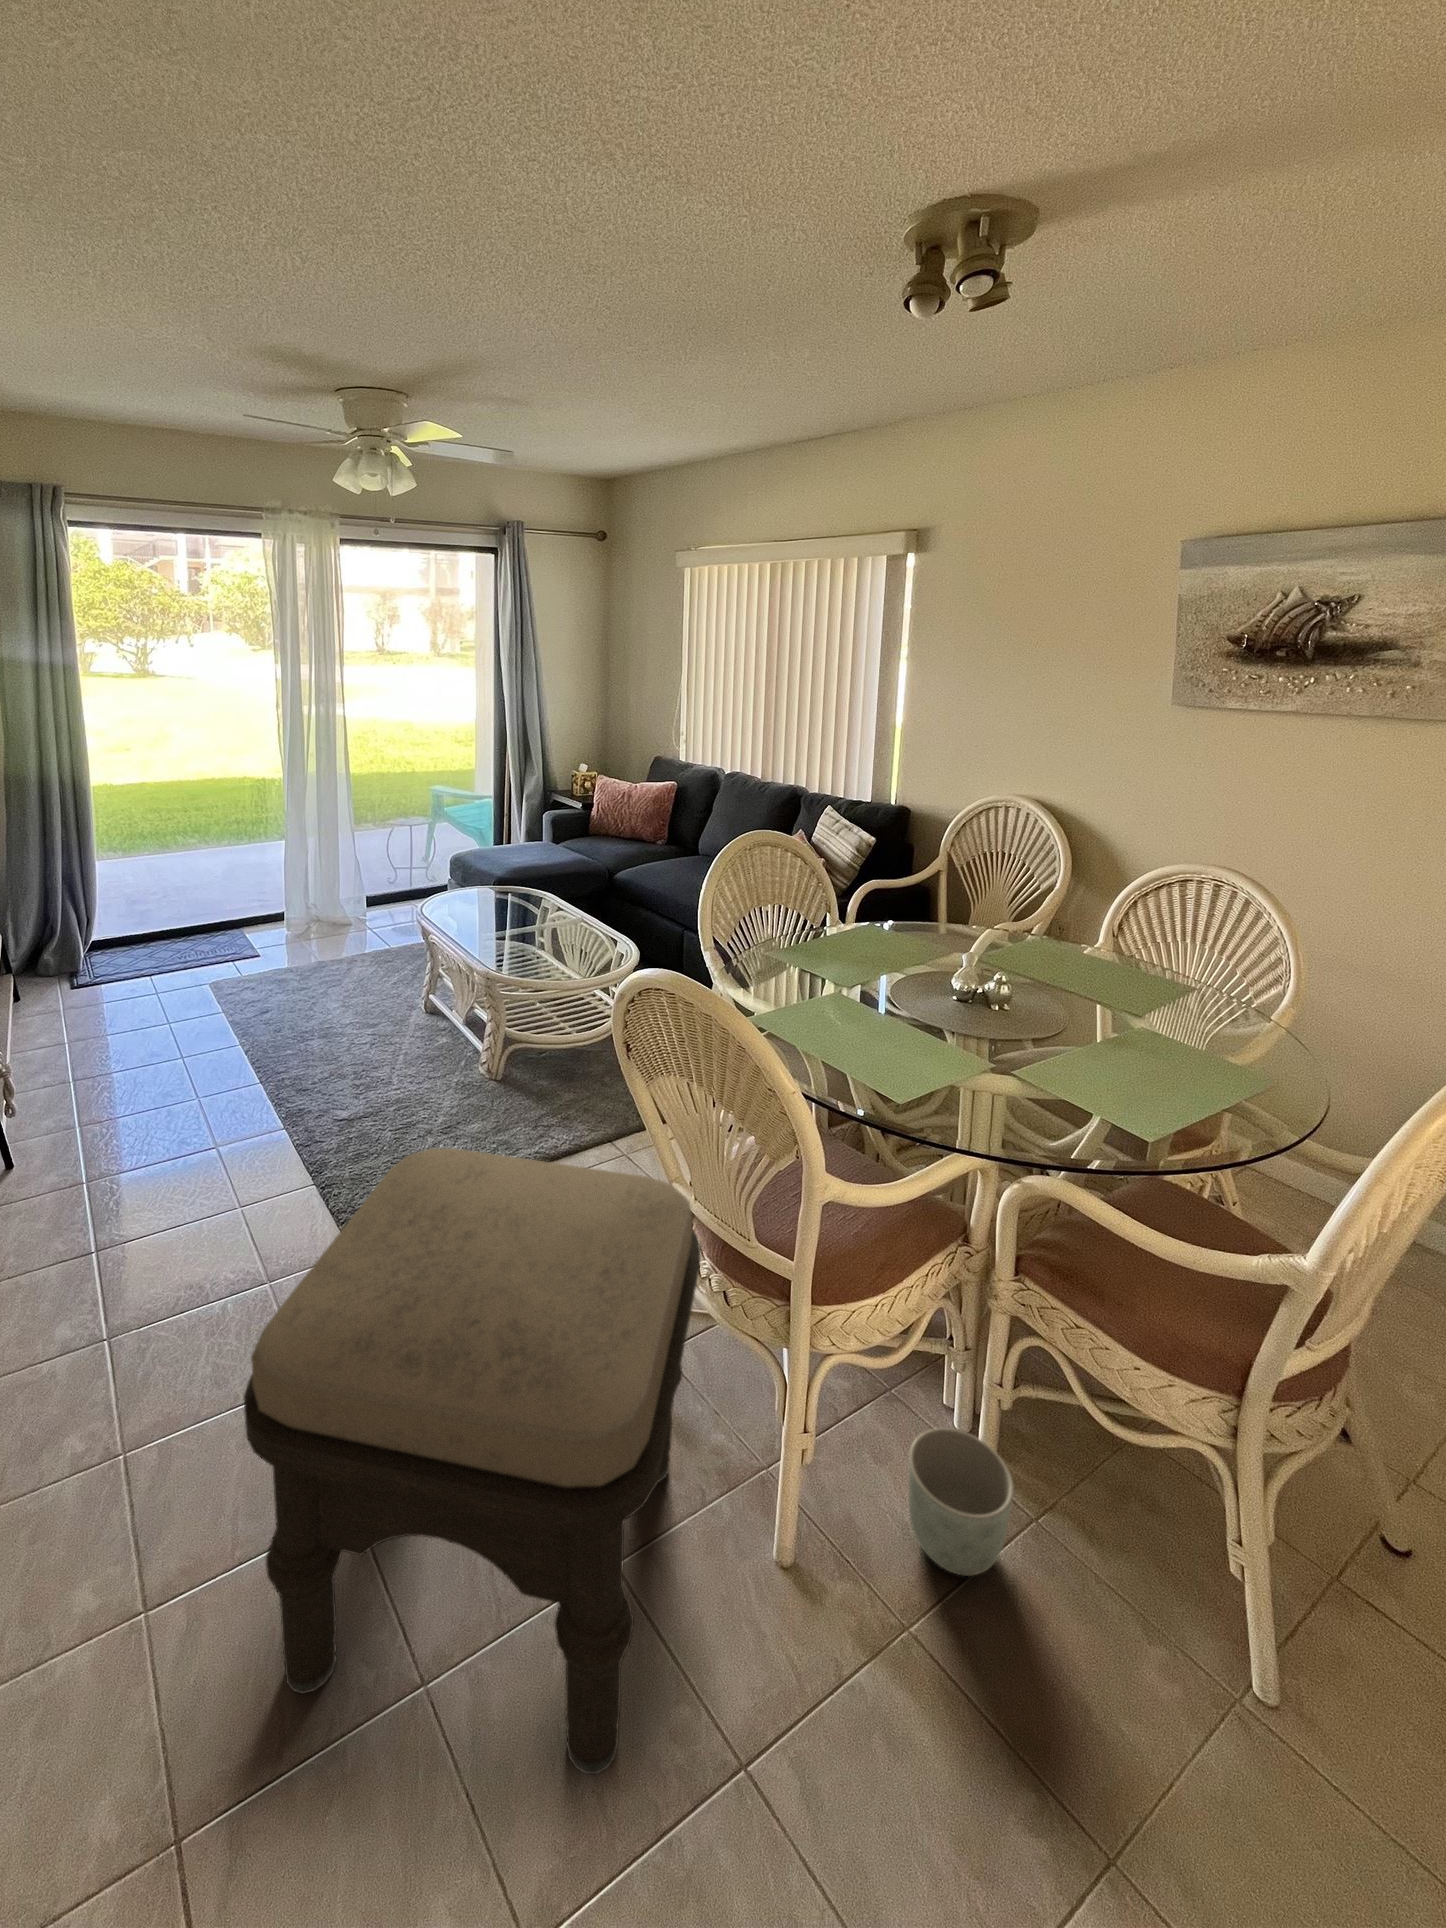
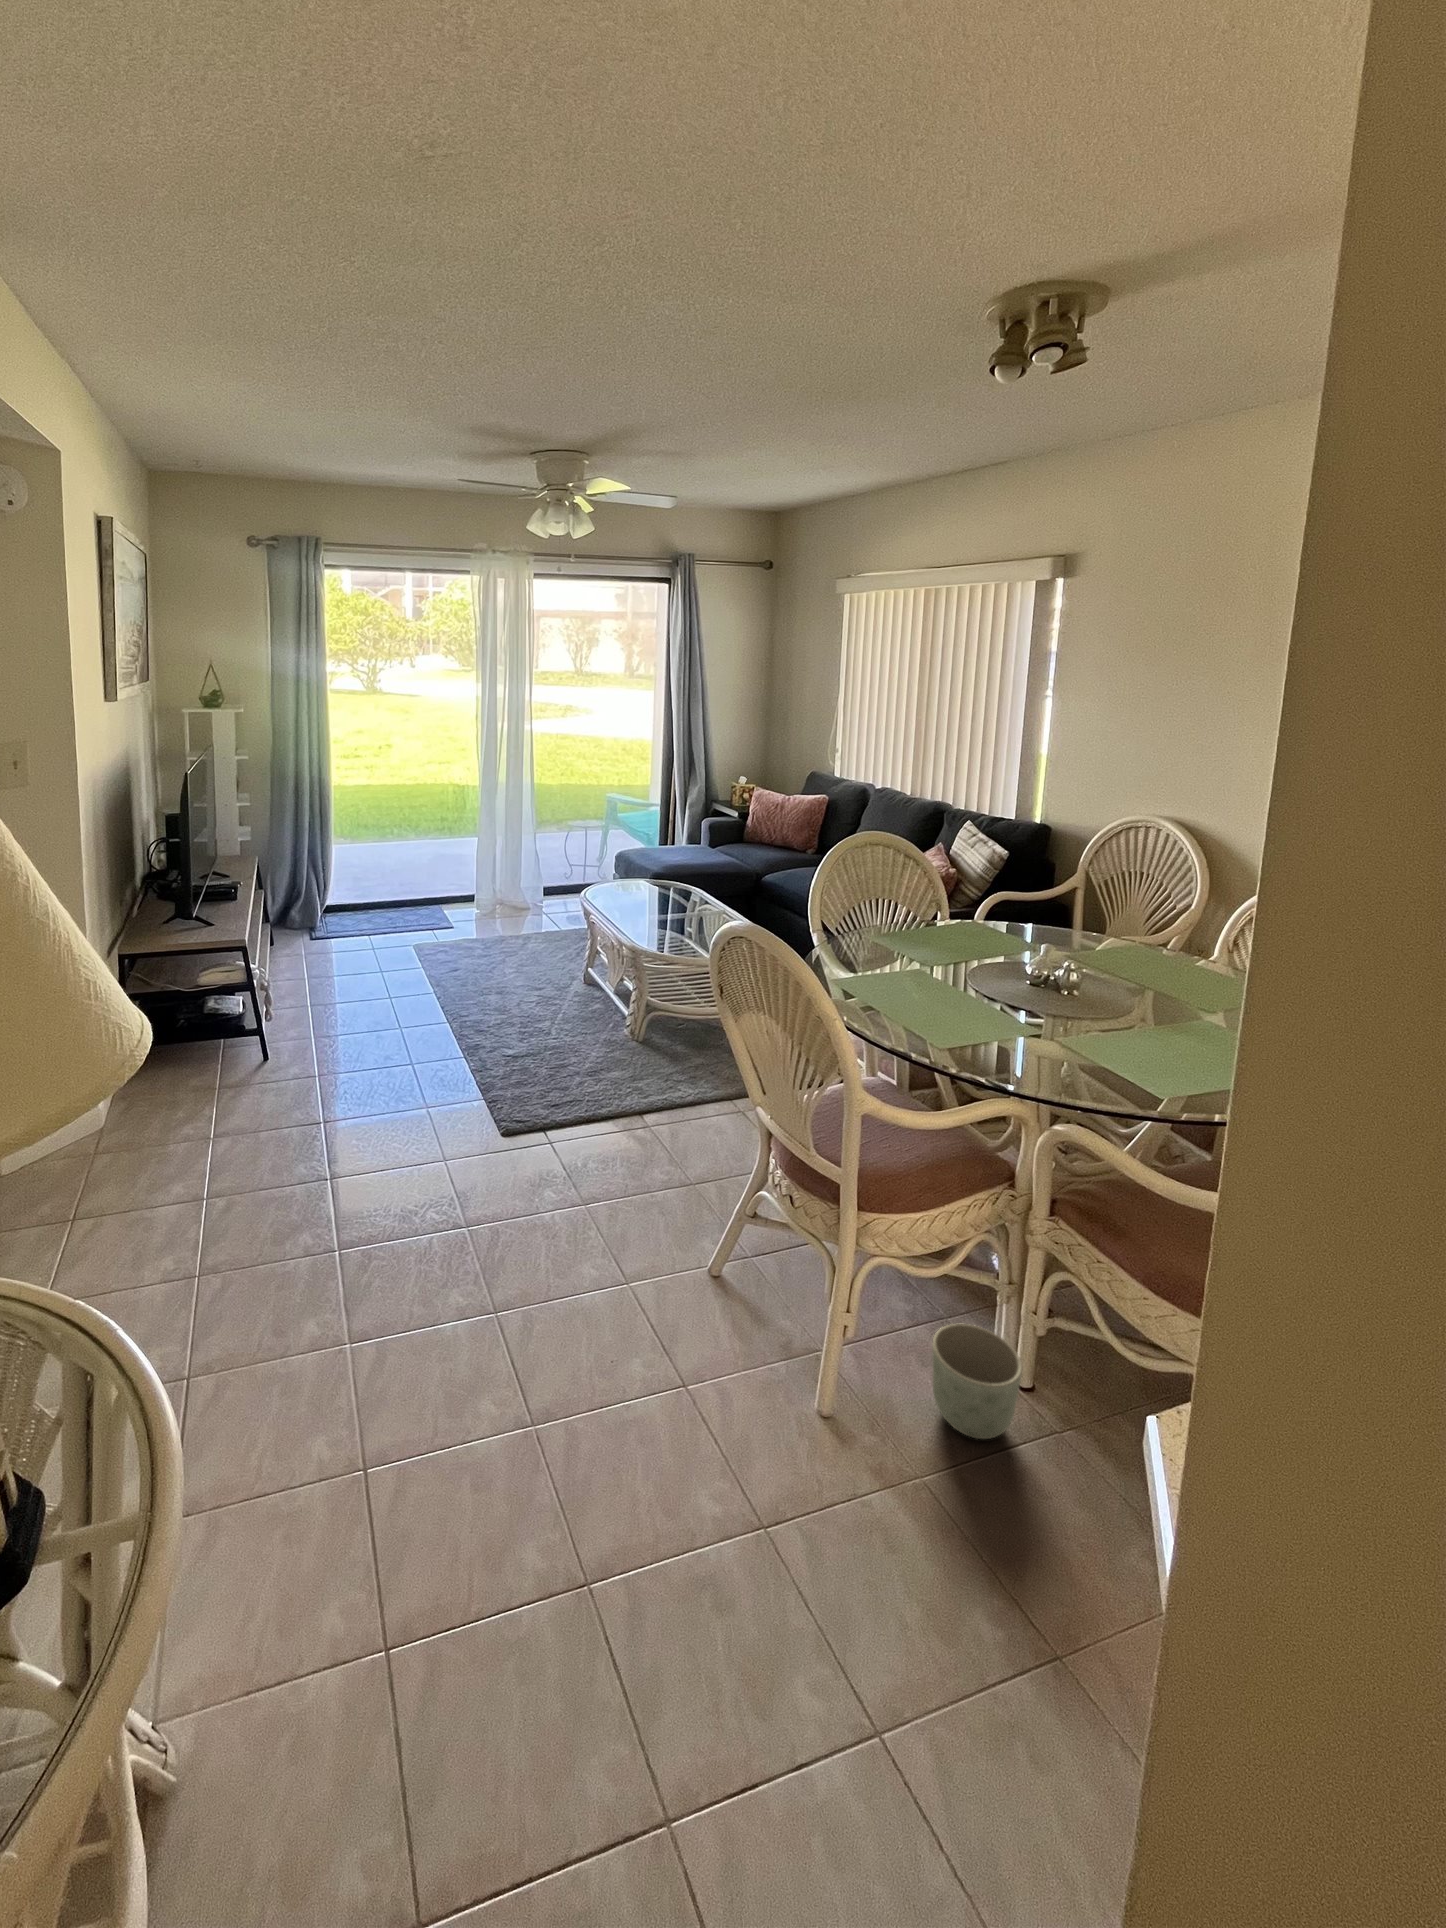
ottoman: present [244,1148,701,1774] -> none [427,1047,766,1483]

